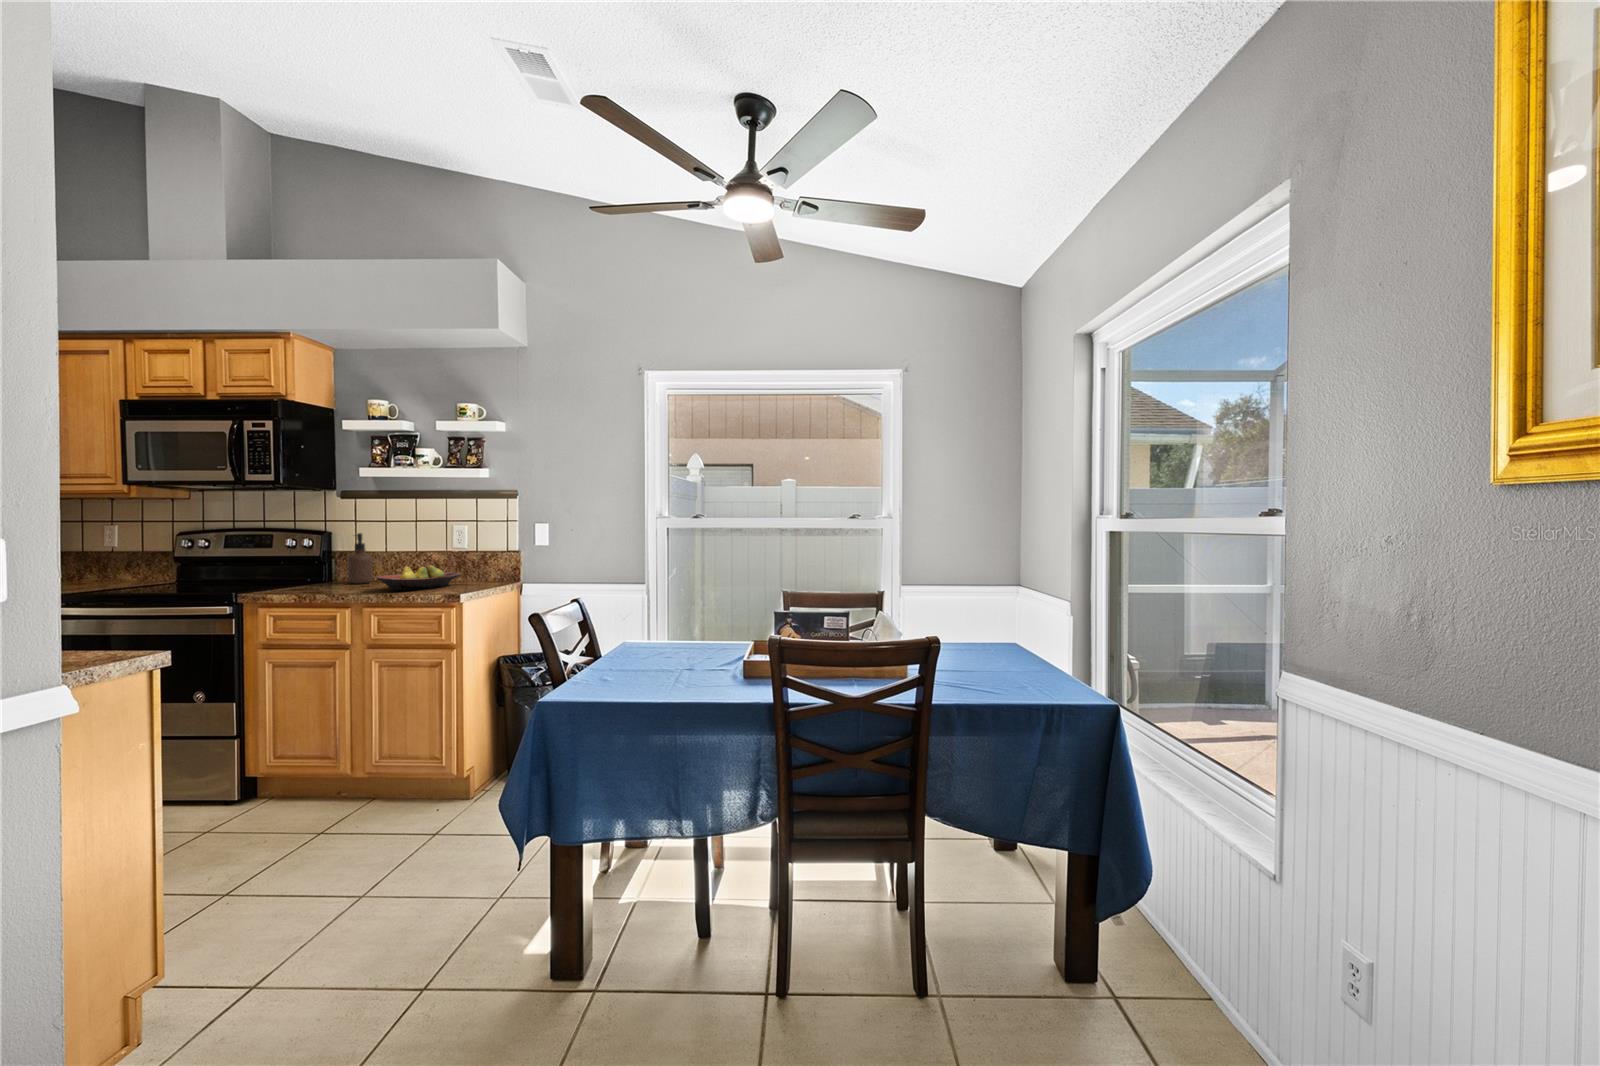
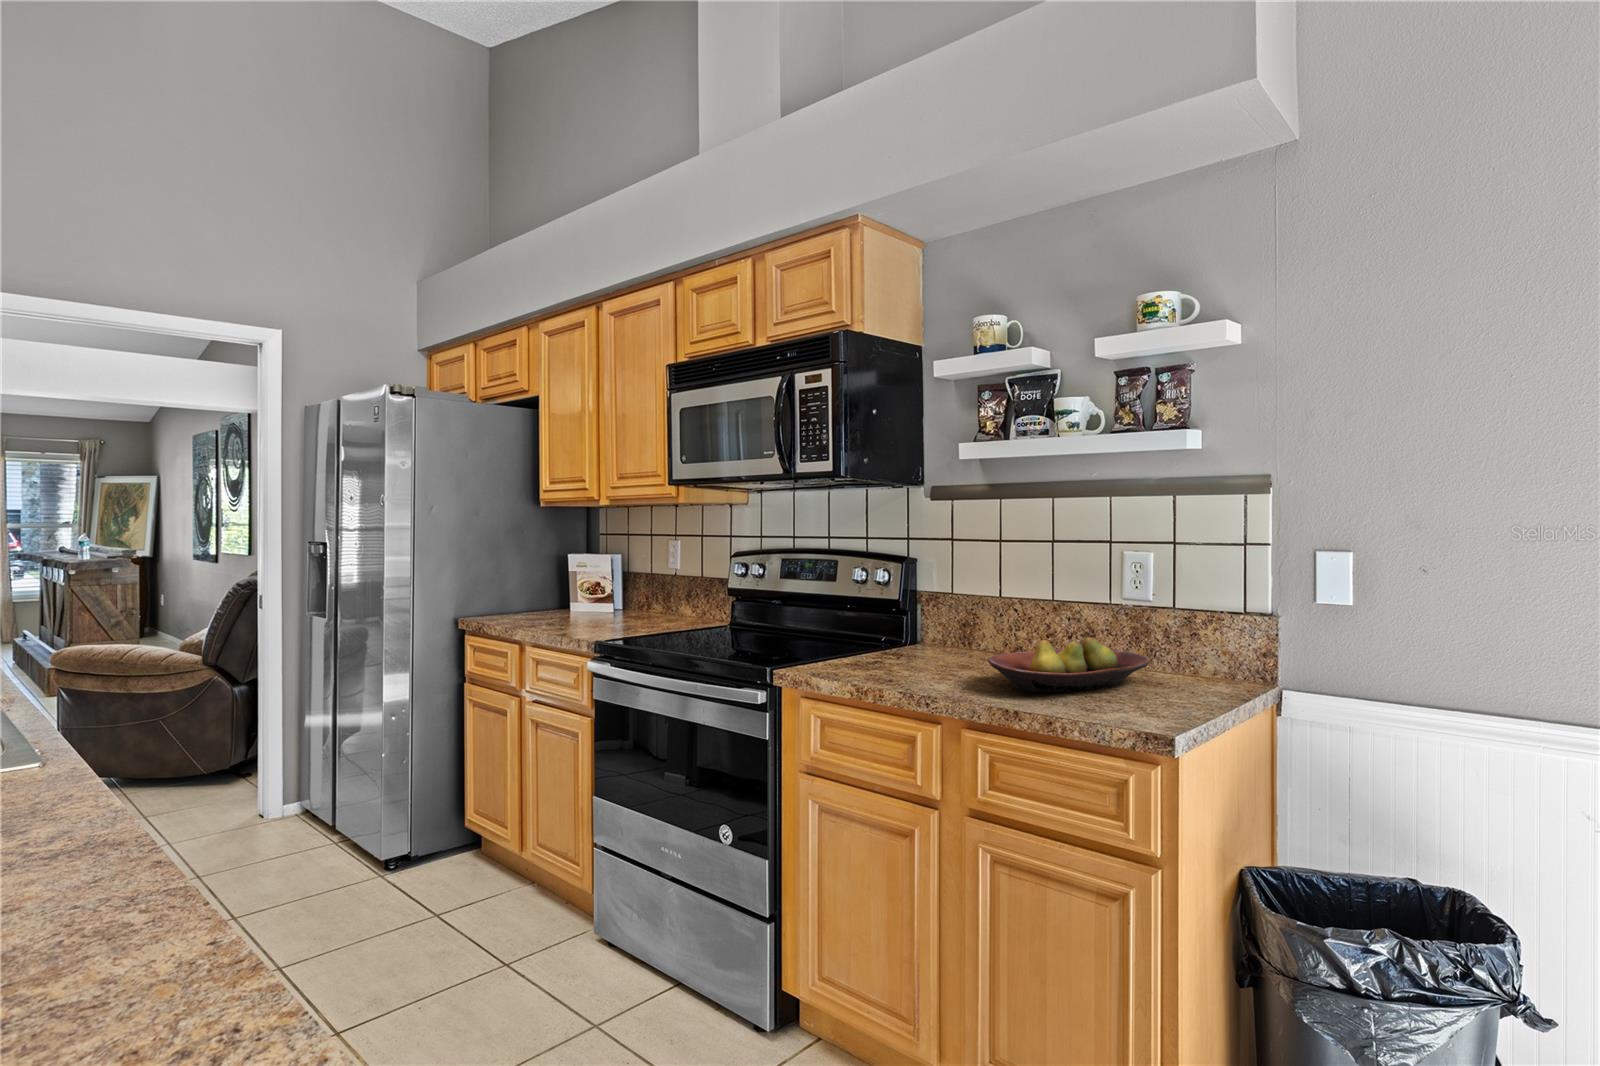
soap dispenser: present [347,533,373,584] -> none [940,563,979,655]

